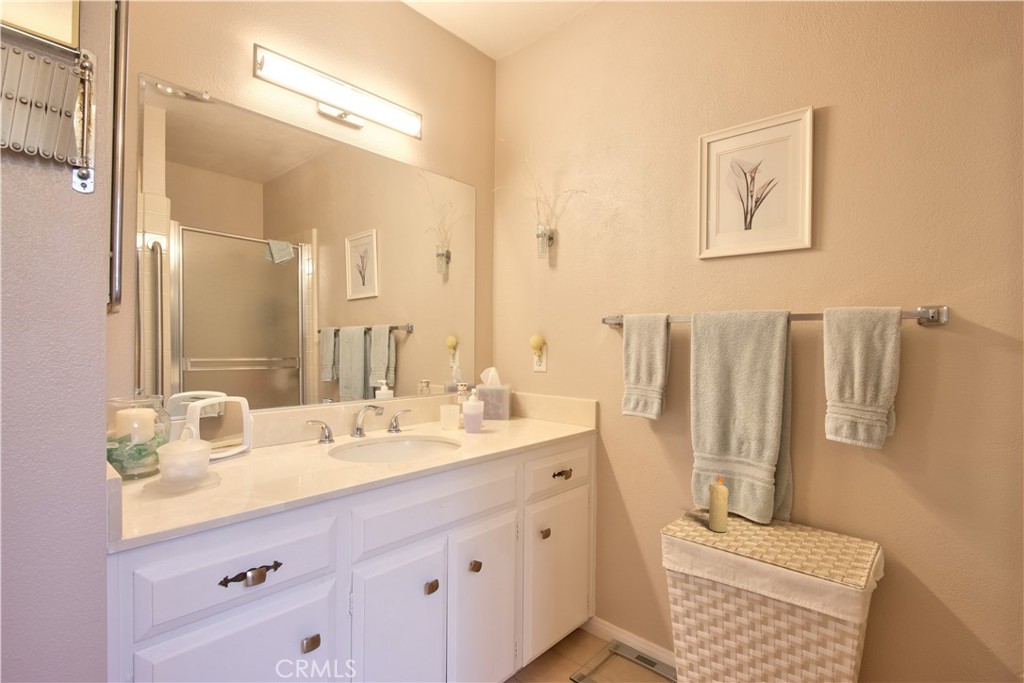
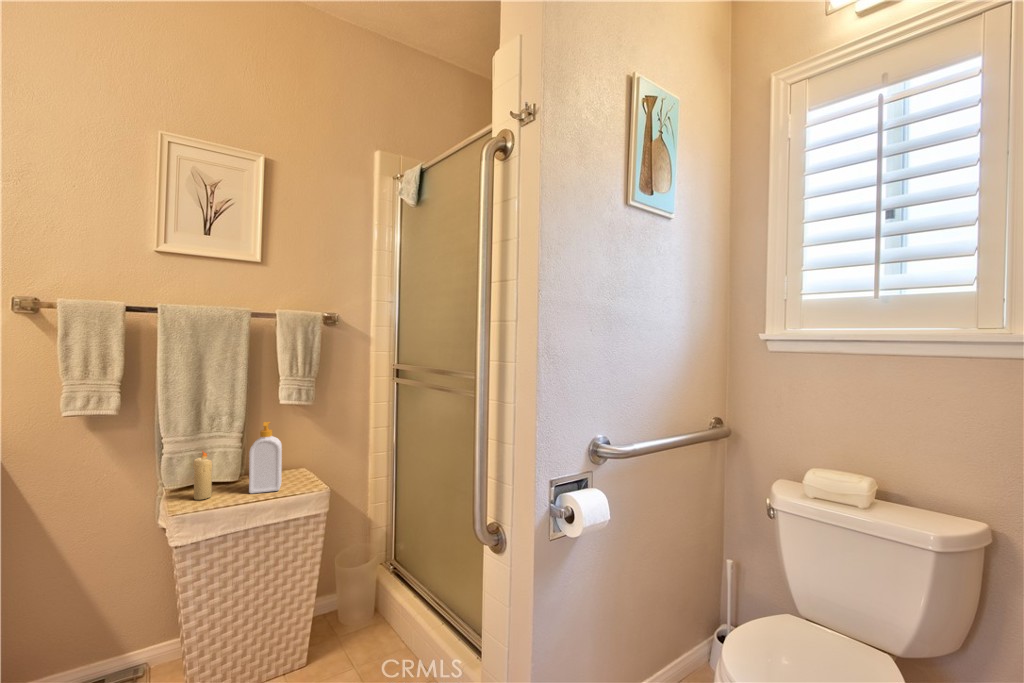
soap bottle: none [767,457,816,558] -> present [249,422,282,493]

